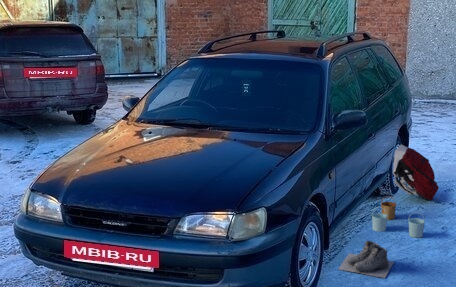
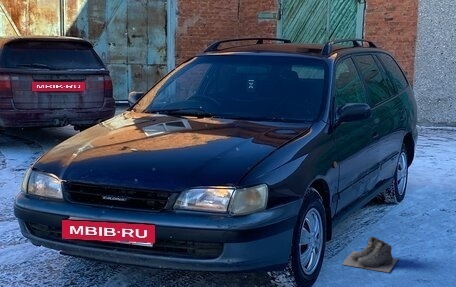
backpack: present [393,145,439,200] -> none [398,153,444,208]
bucket: present [372,196,425,238] -> none [376,200,430,239]

